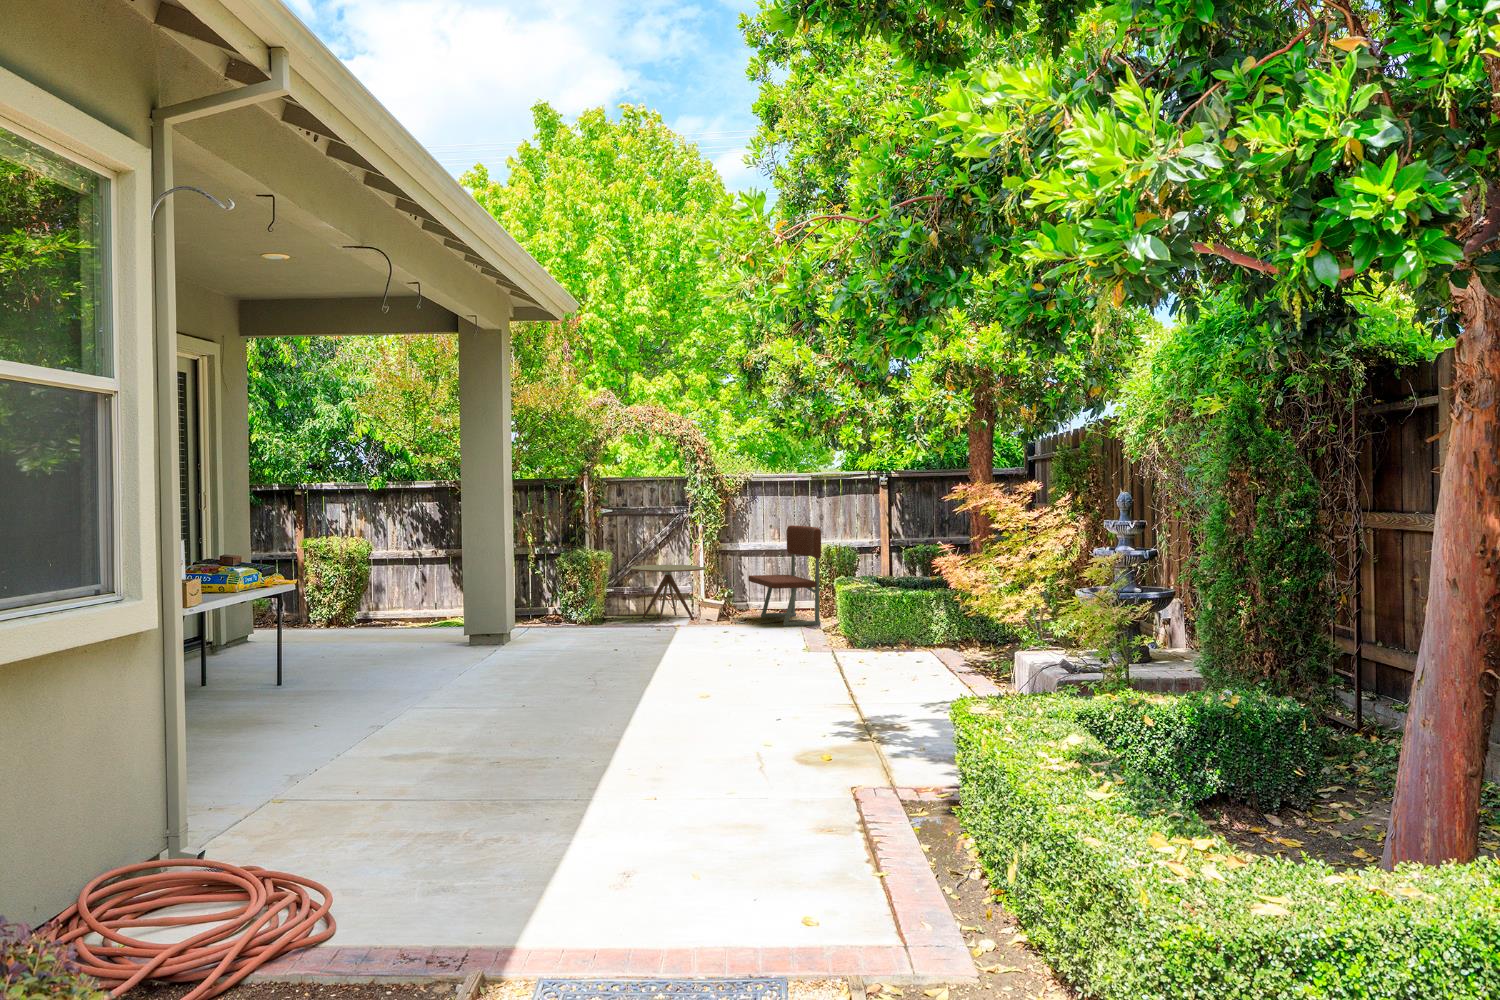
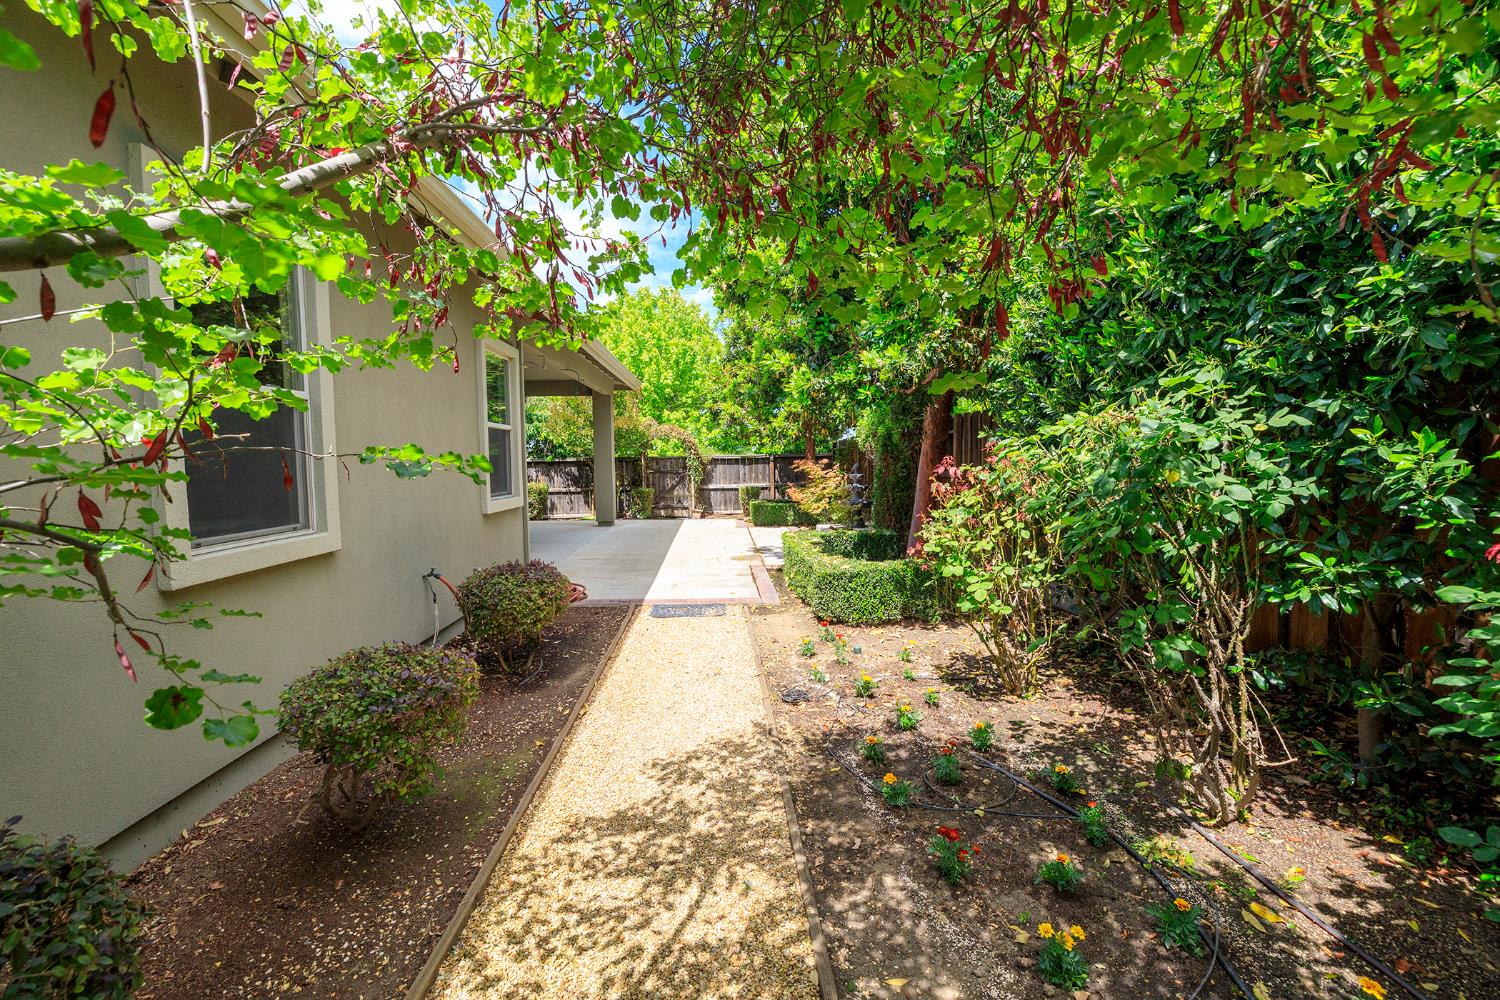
bench: present [748,525,821,626] -> none [714,478,744,520]

